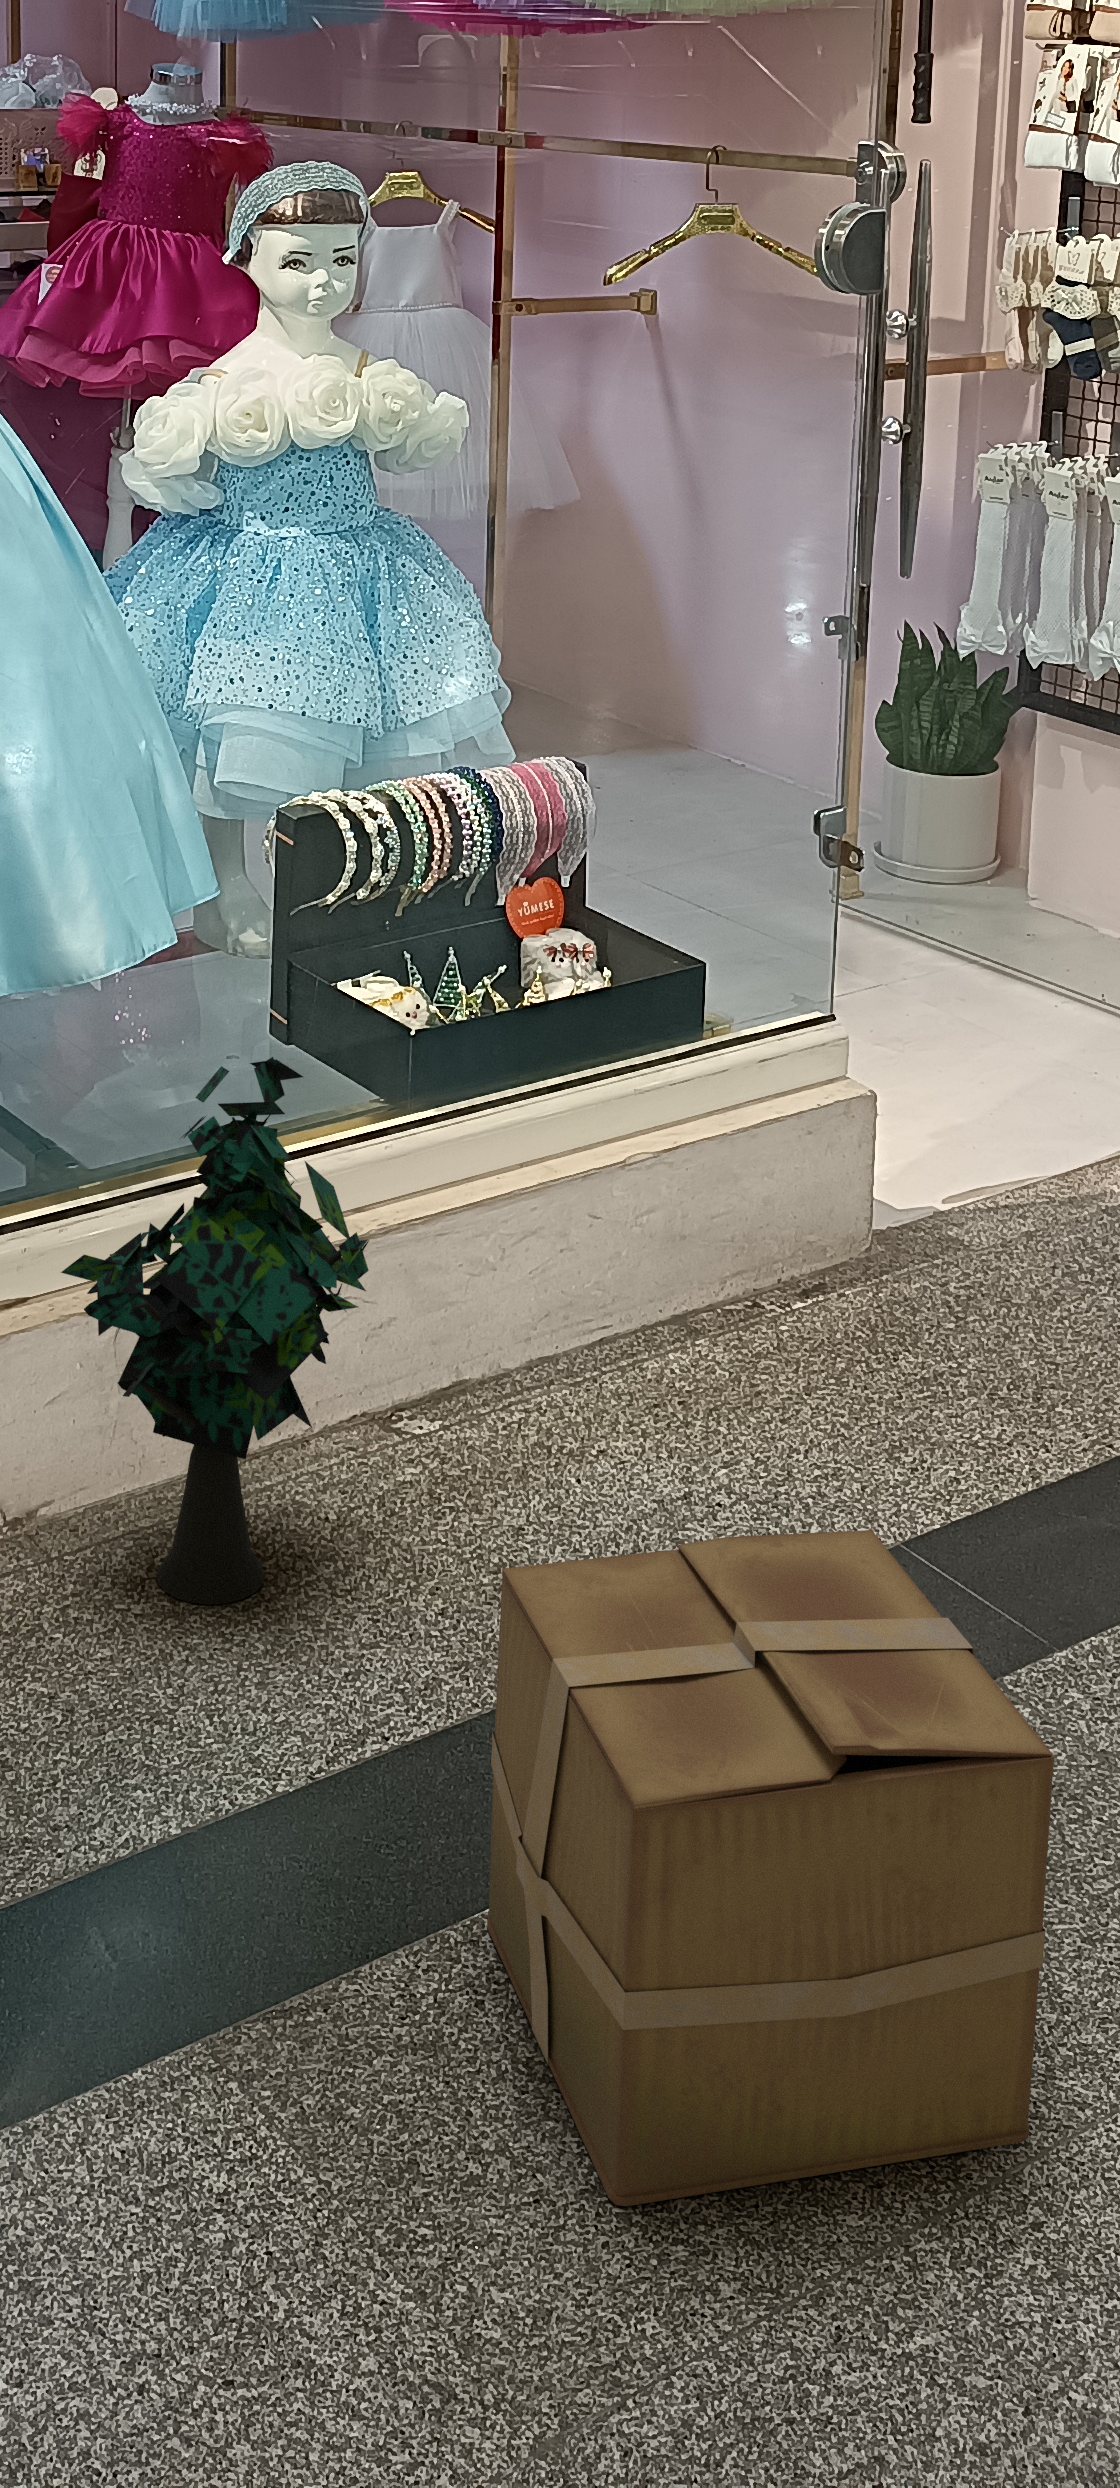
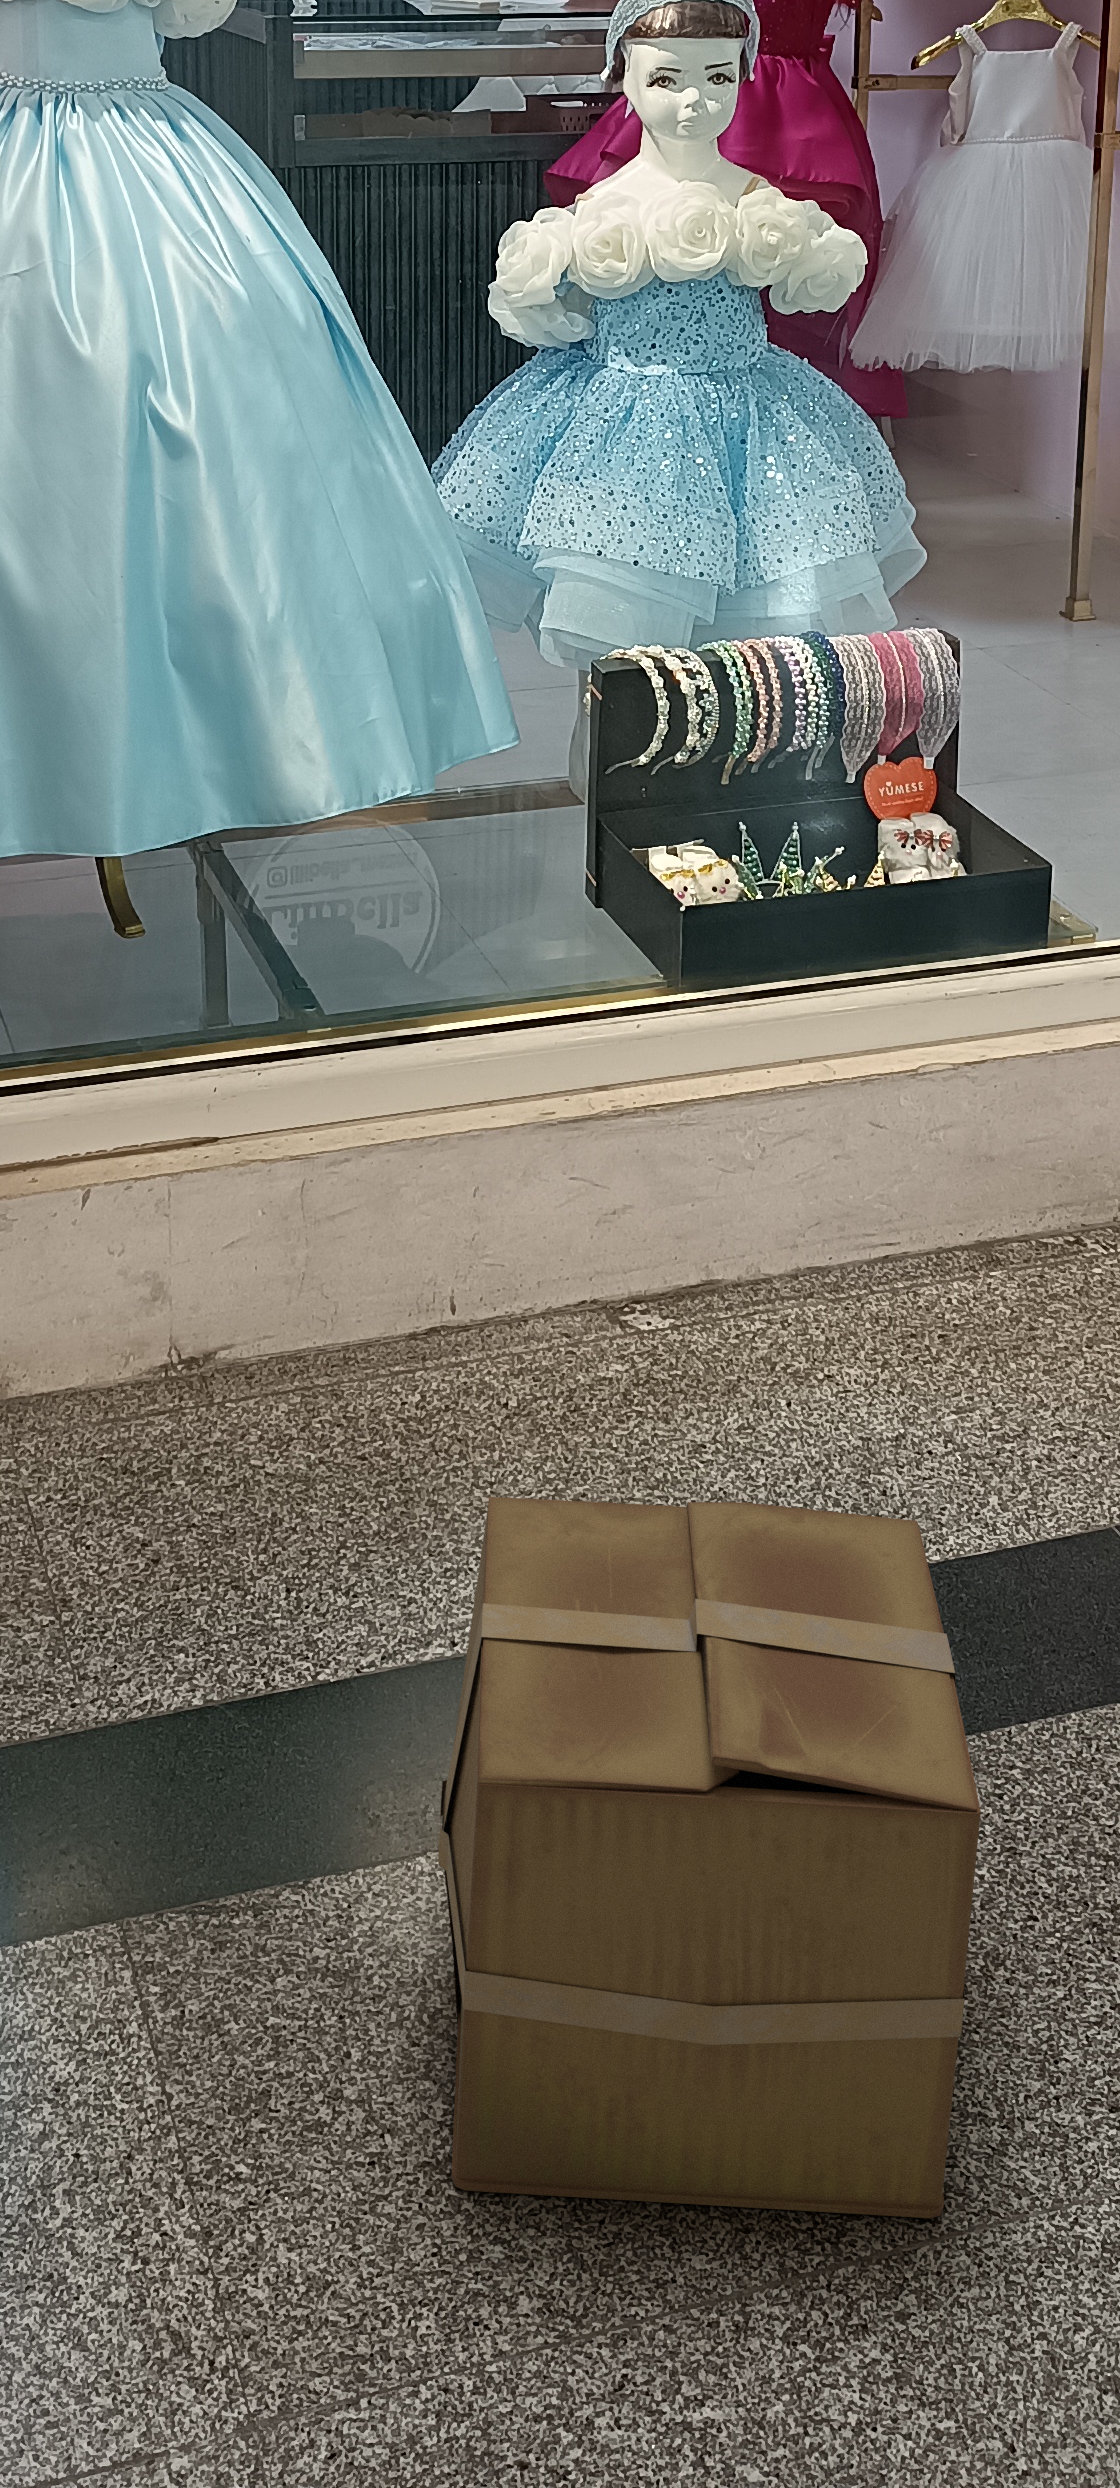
decorative plant: present [61,1057,369,1604] -> none [219,921,539,1475]

